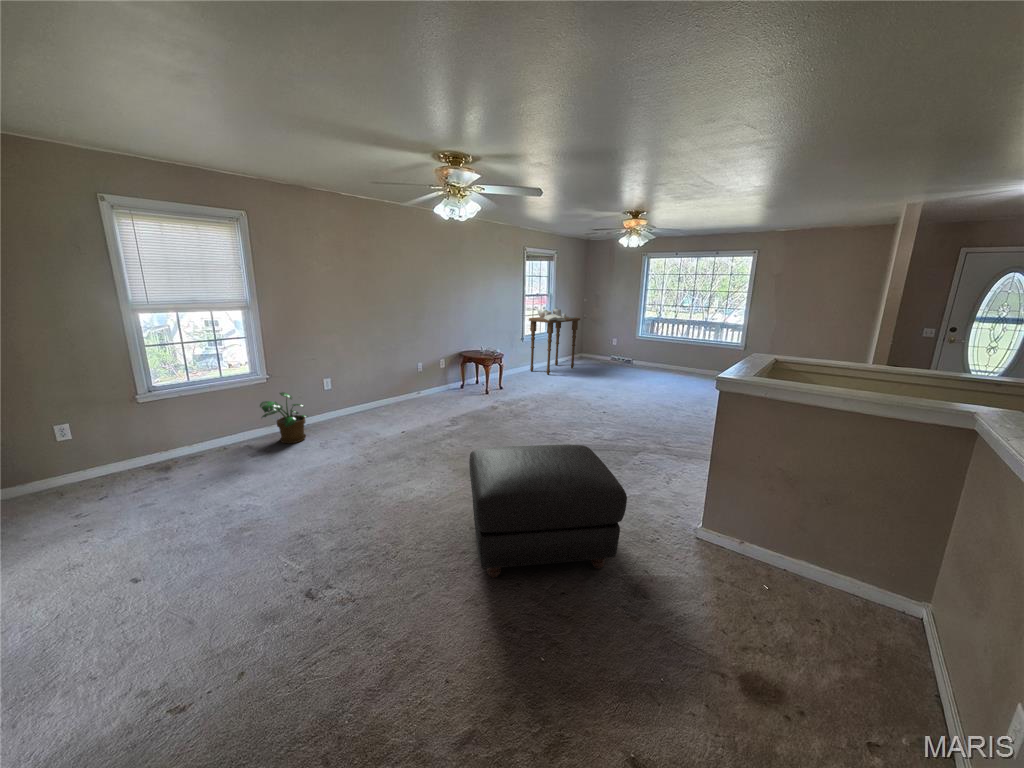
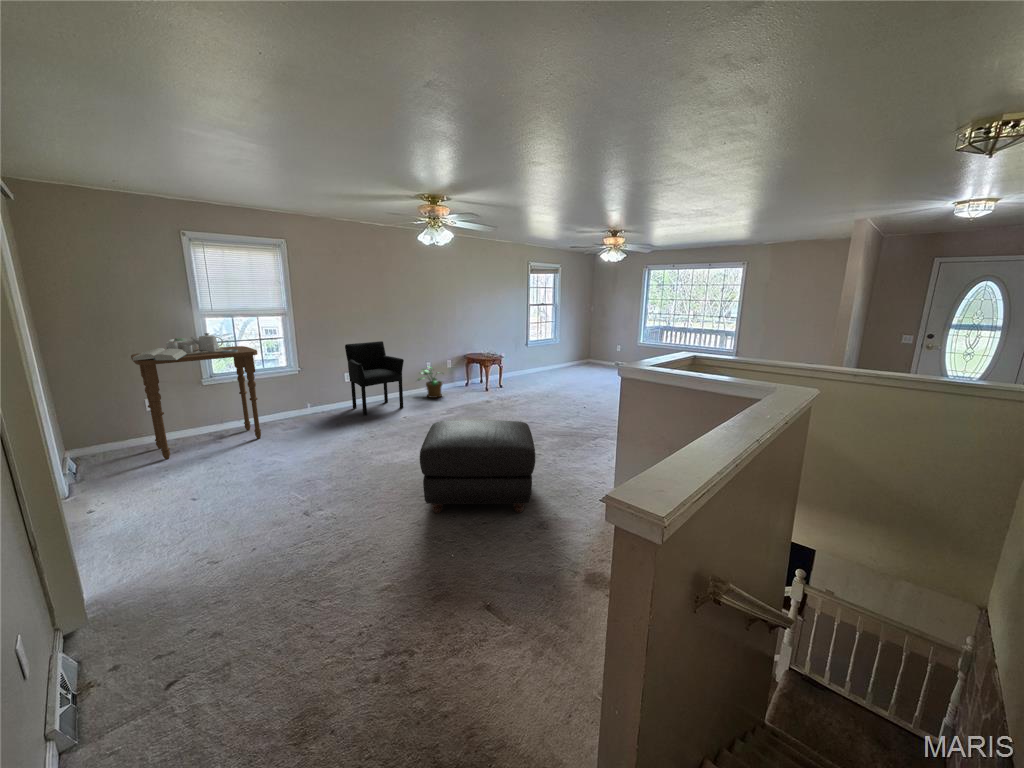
side table: present [529,308,580,375] -> present [131,333,261,459]
armchair: none [325,339,398,430] -> present [345,341,404,415]
potted plant: present [260,392,308,443] -> present [418,366,442,398]

